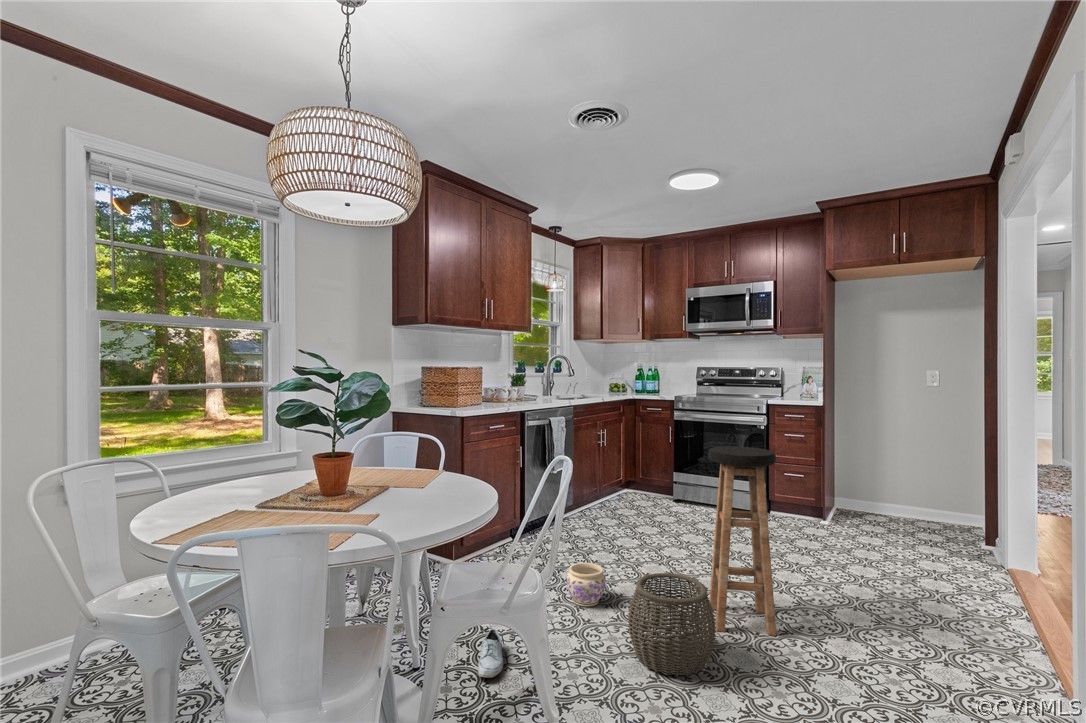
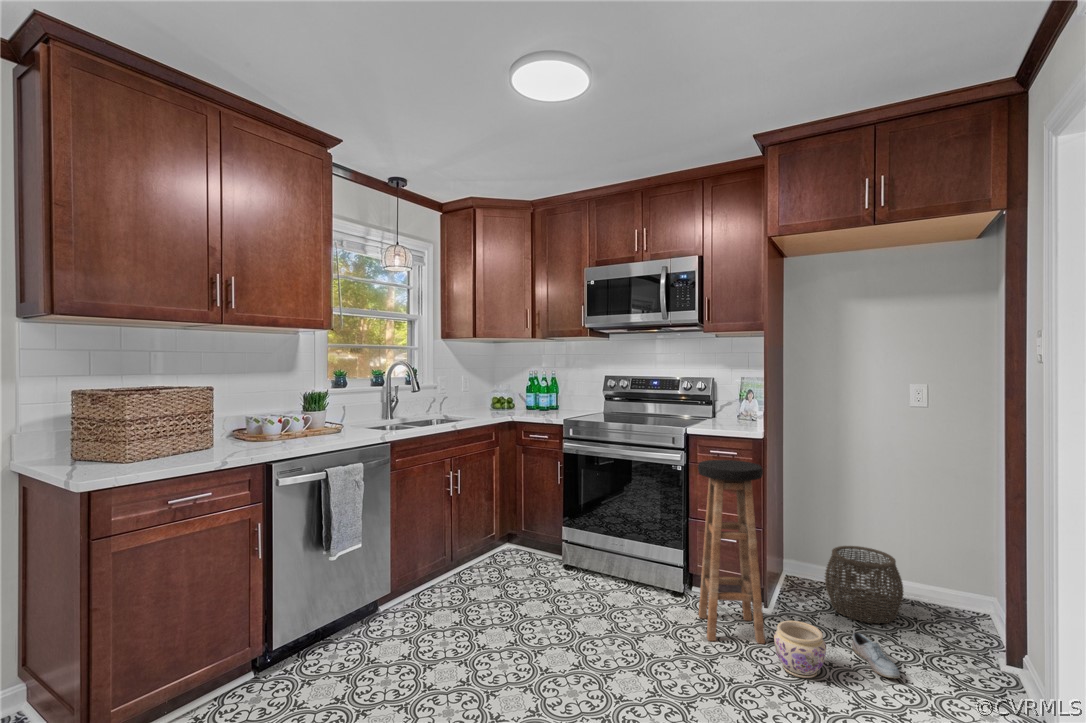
planter: present [566,563,606,607] -> present [774,621,826,679]
woven basket: present [628,573,716,676] -> present [825,546,904,624]
shoe: present [478,629,503,678] -> present [852,632,900,678]

